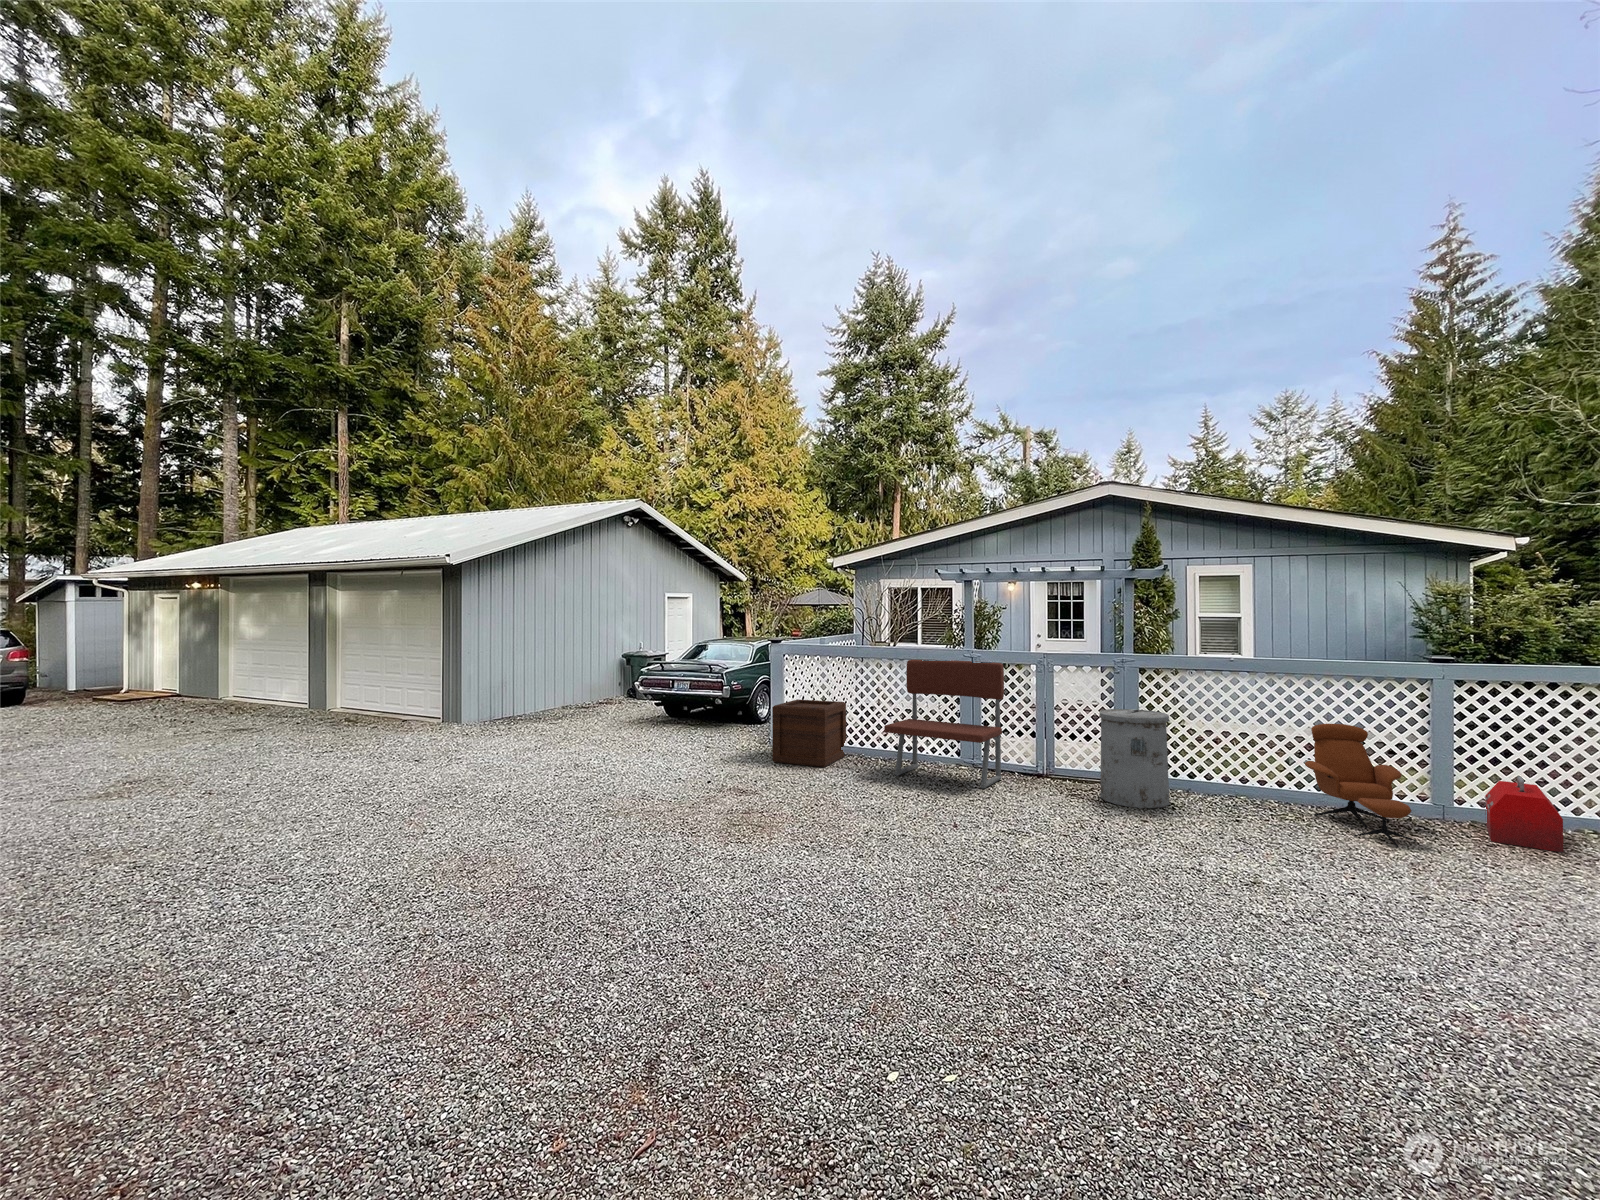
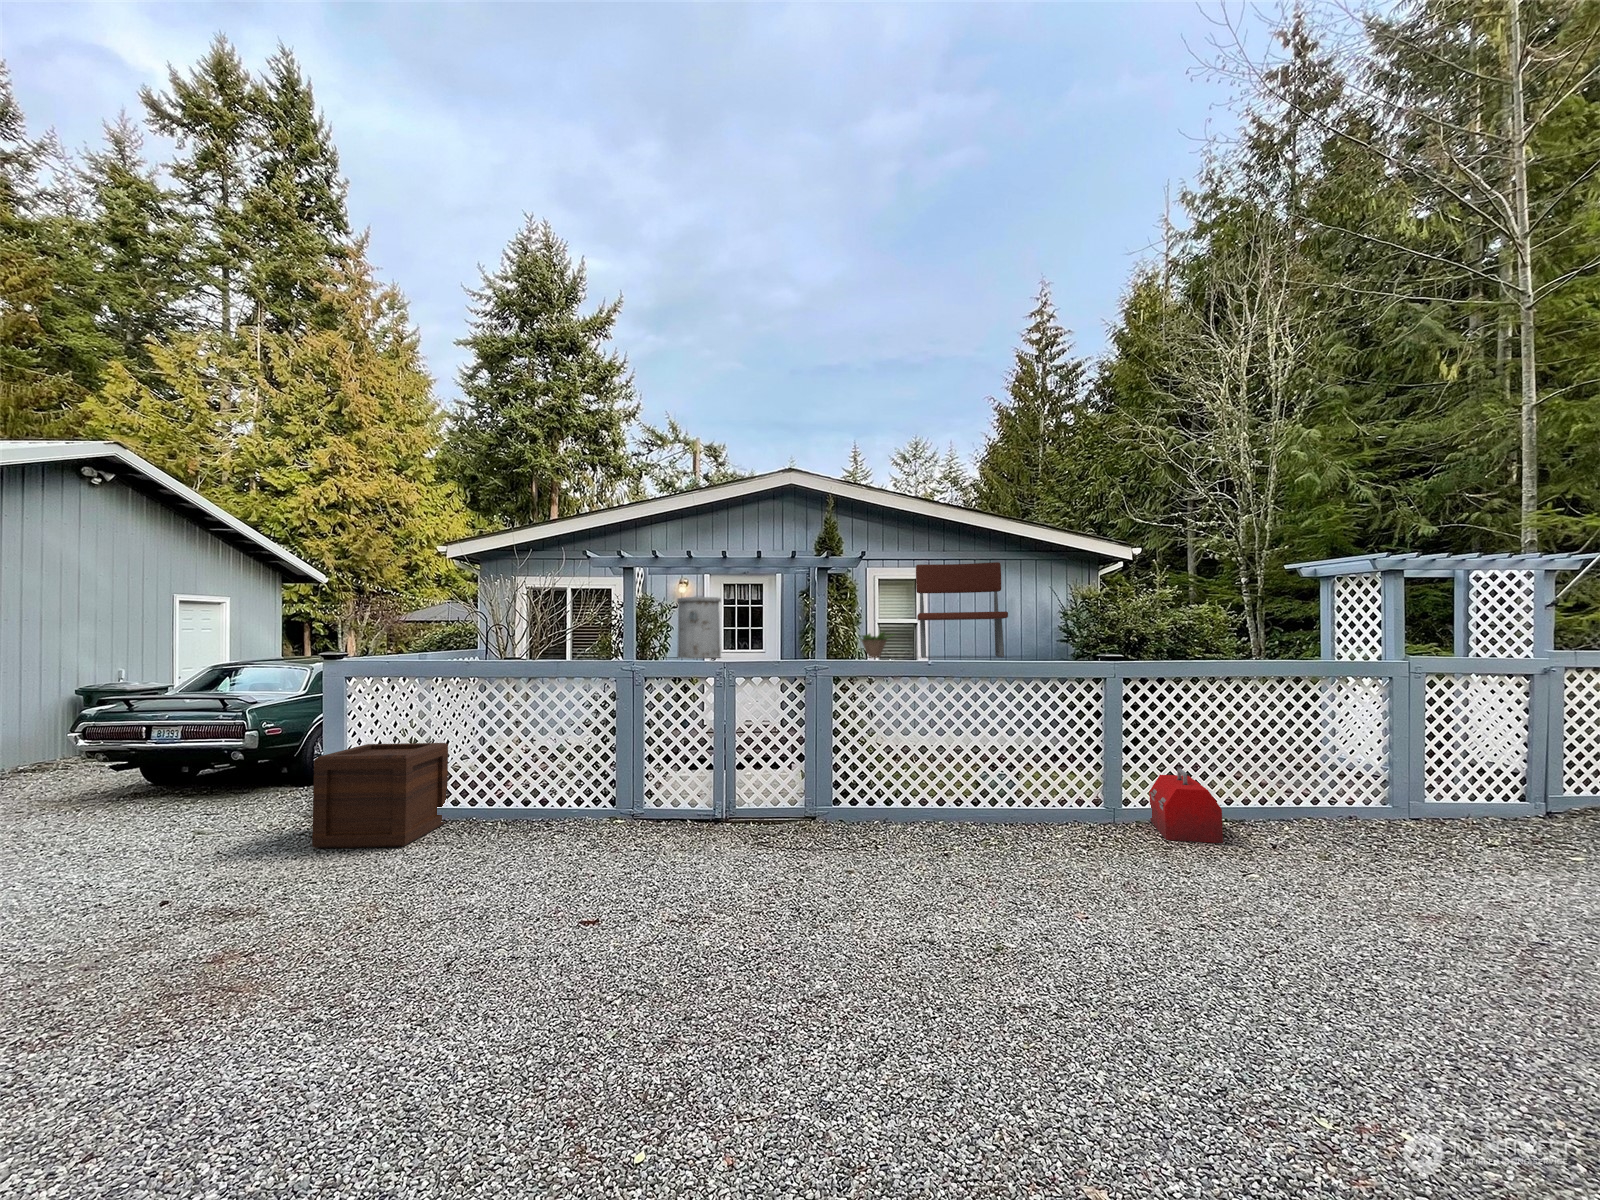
decorative plant: none [1170,625,1220,649] -> present [860,632,893,657]
bench: present [884,660,1004,789] -> present [916,562,1008,658]
trash can: present [1099,709,1170,808] -> present [677,596,721,658]
lounge chair: present [1305,724,1416,847] -> none [1003,728,1112,861]

